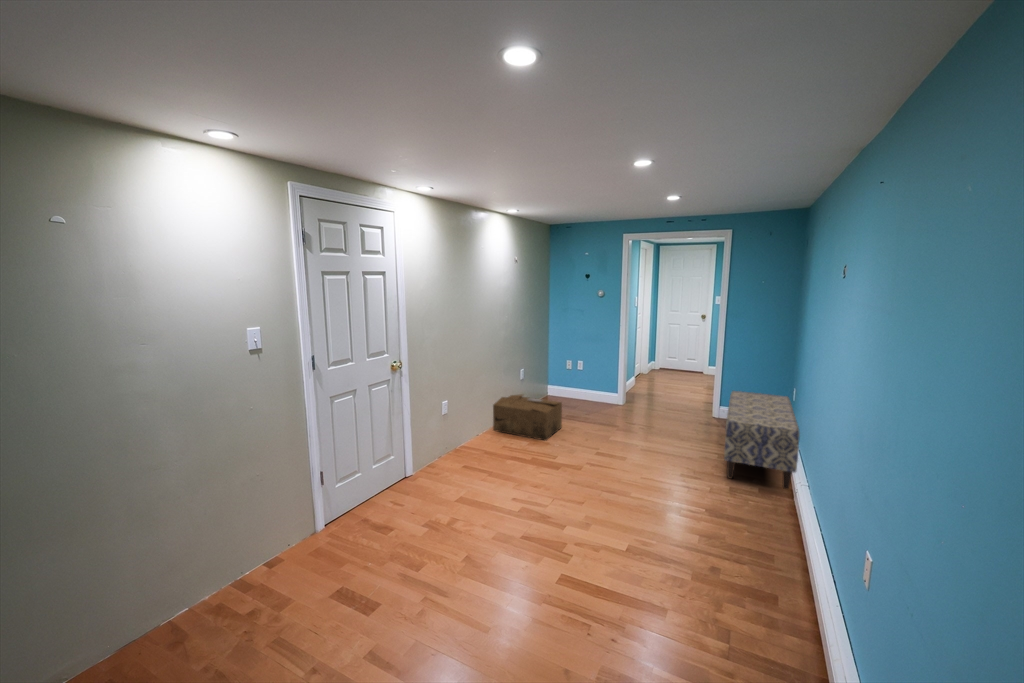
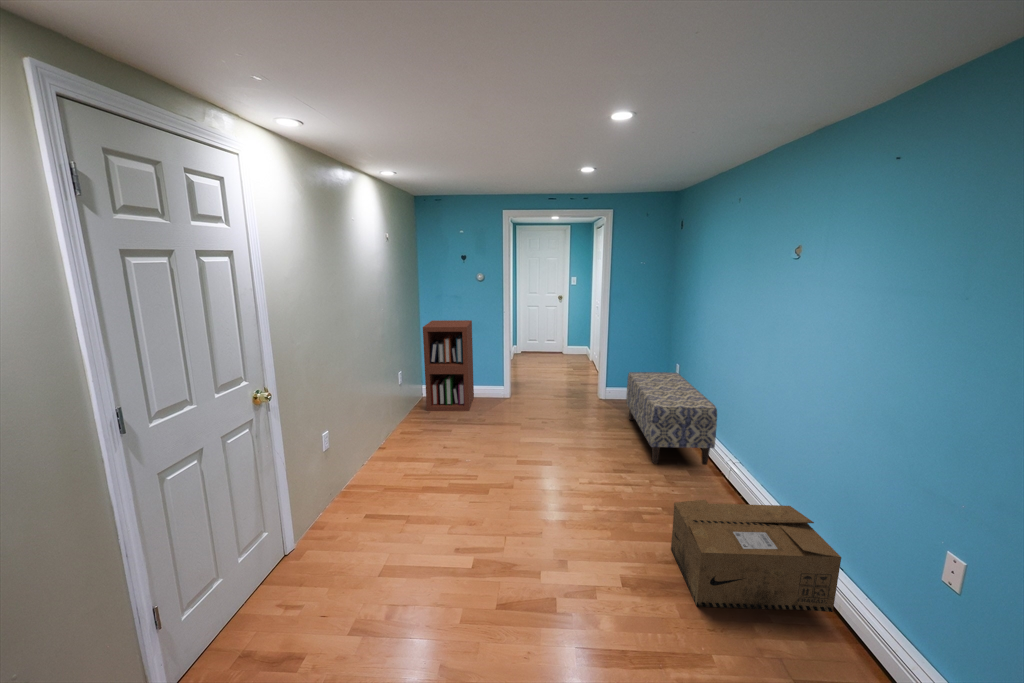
bookshelf: none [544,330,591,411] -> present [423,320,474,411]
cardboard box: present [493,394,562,440] -> present [671,500,841,612]

